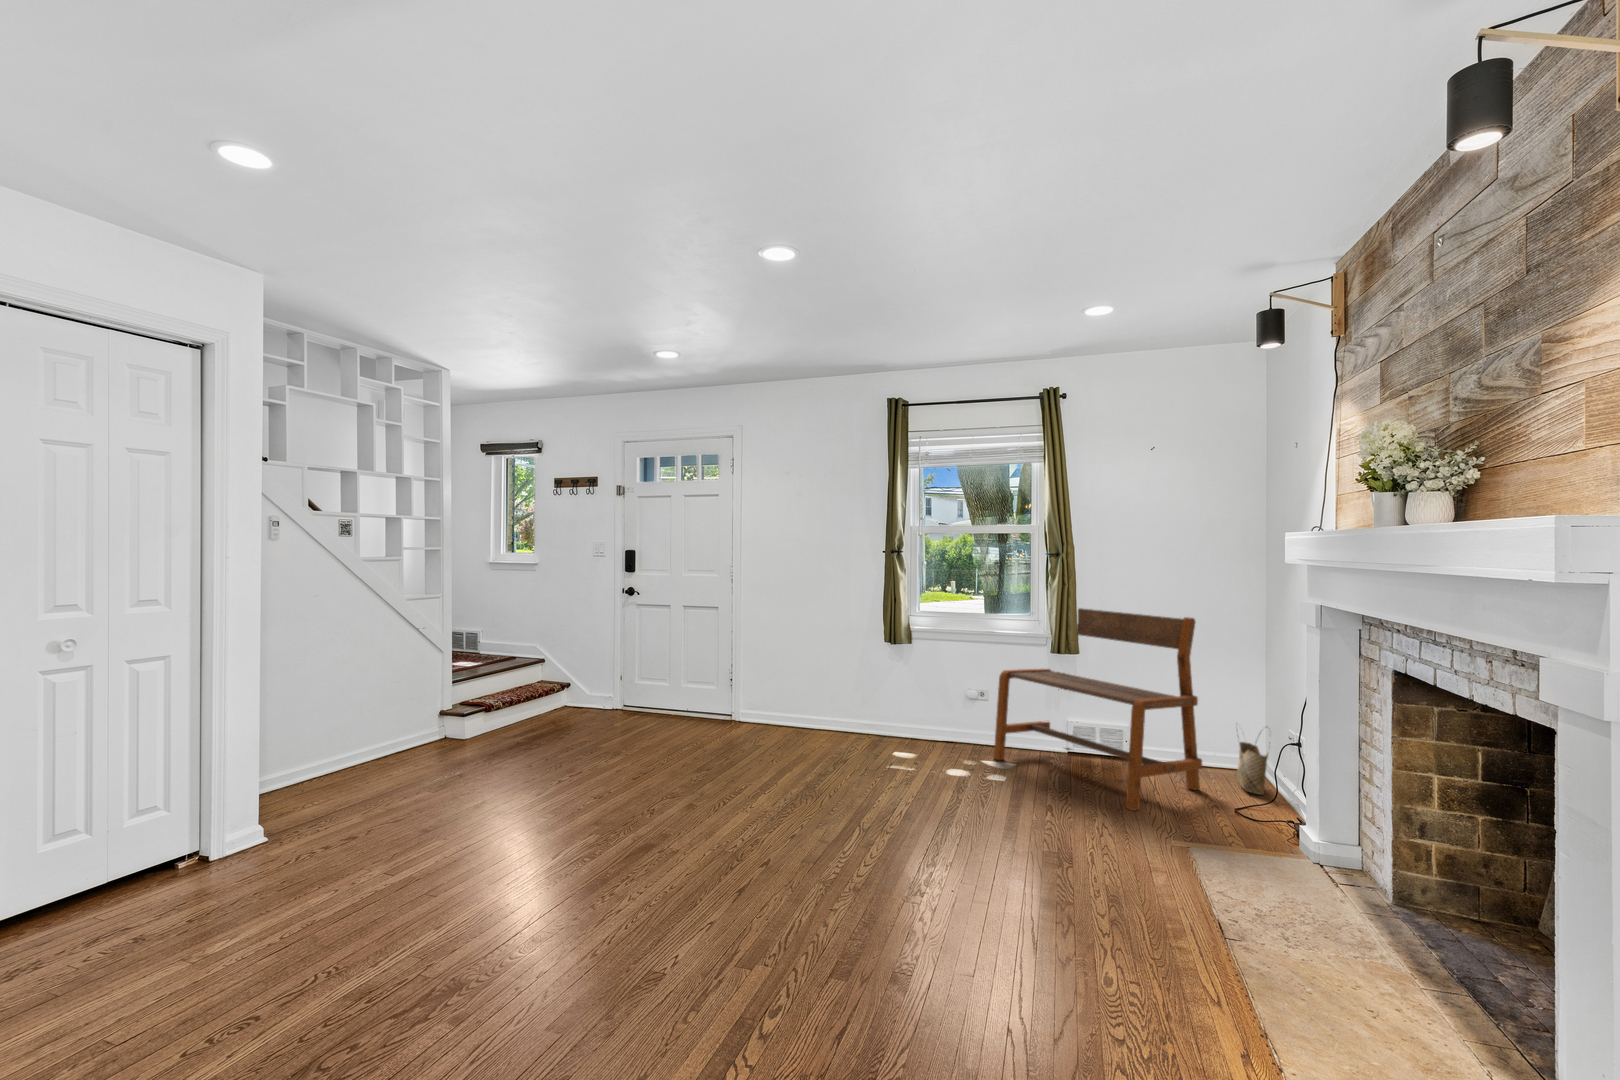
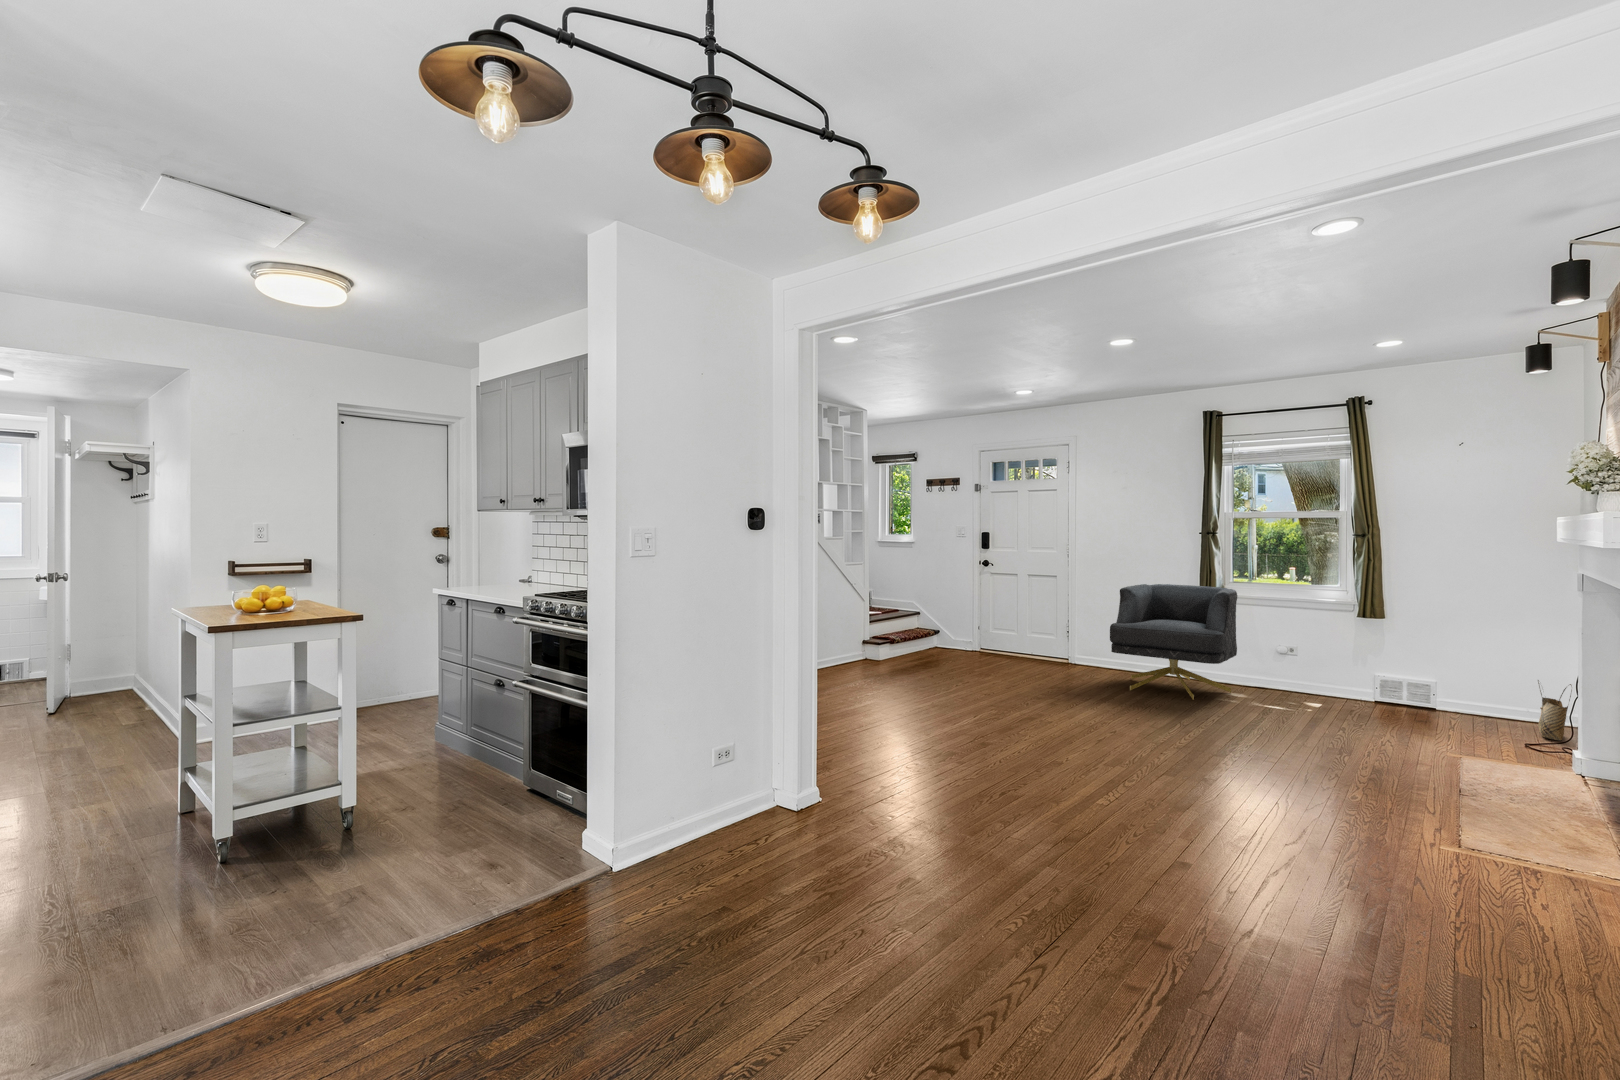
bench: present [994,608,1202,811] -> none [1298,578,1496,738]
armchair: none [777,616,926,772] -> present [1110,584,1237,700]

